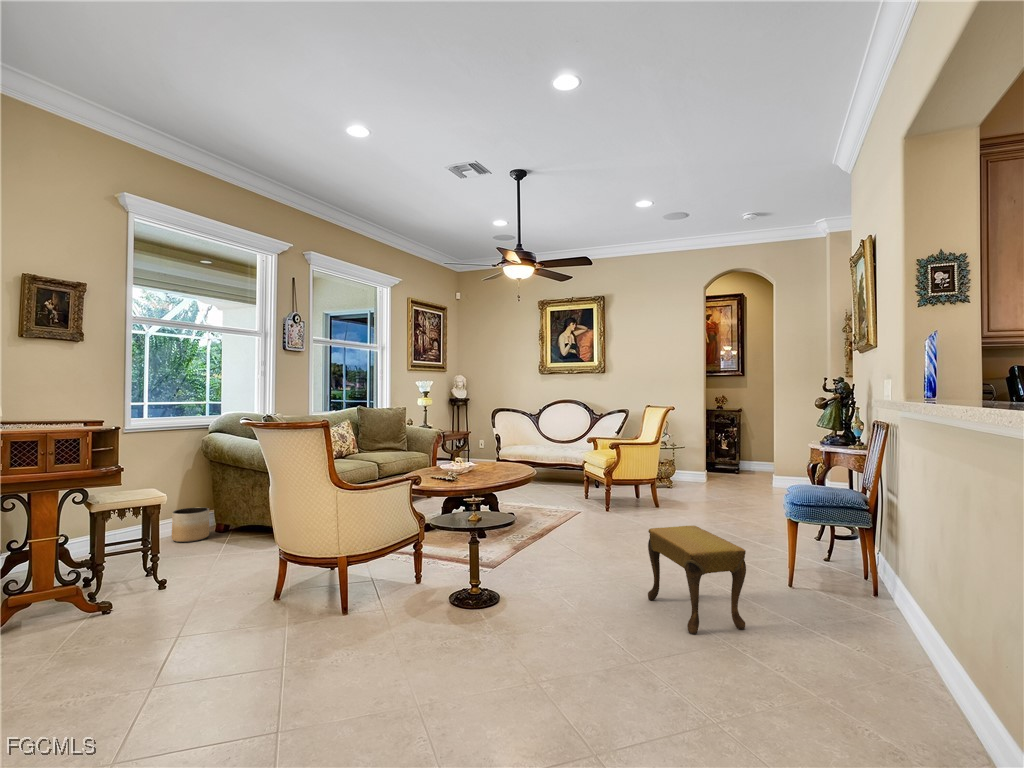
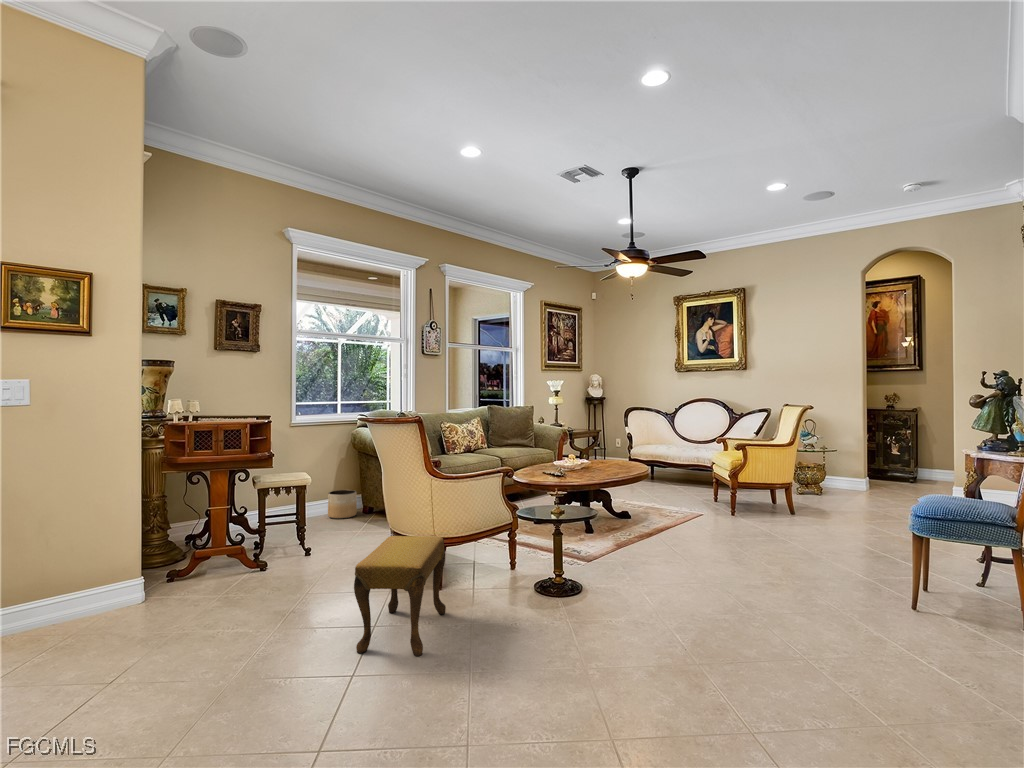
footstool: present [648,526,746,634] -> present [354,536,446,656]

